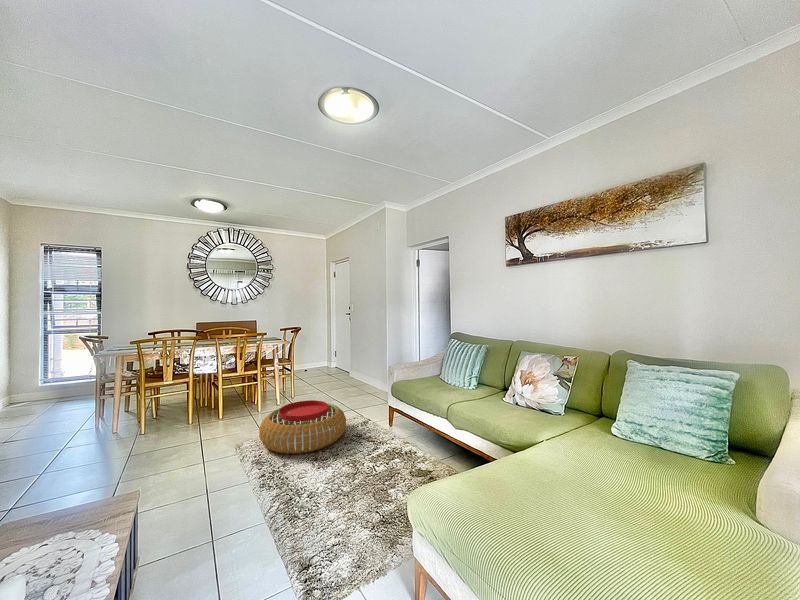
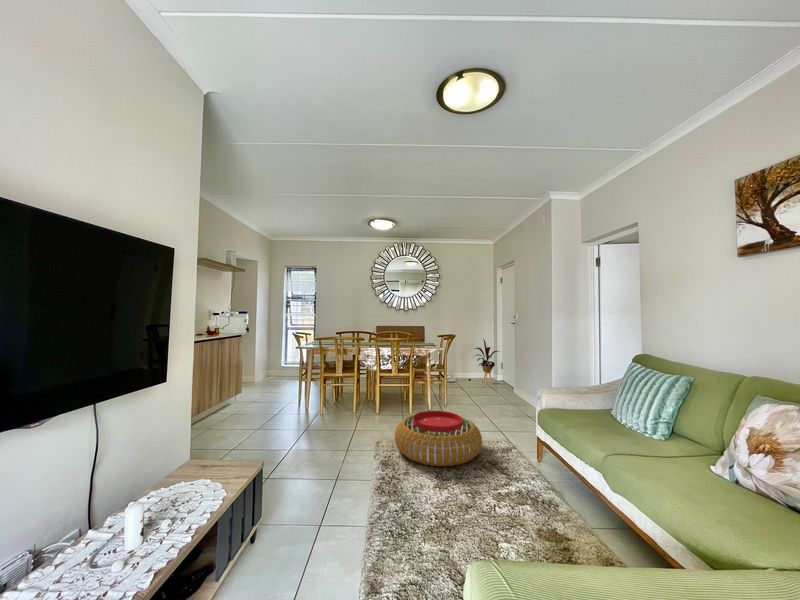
house plant: none [309,329,336,371] -> present [475,339,498,384]

